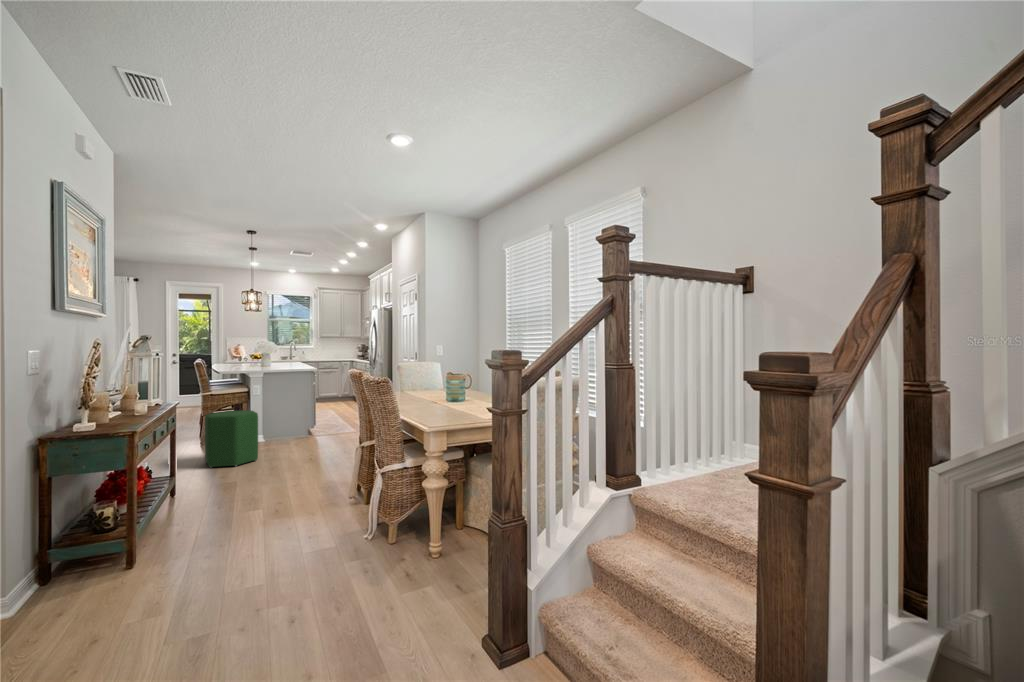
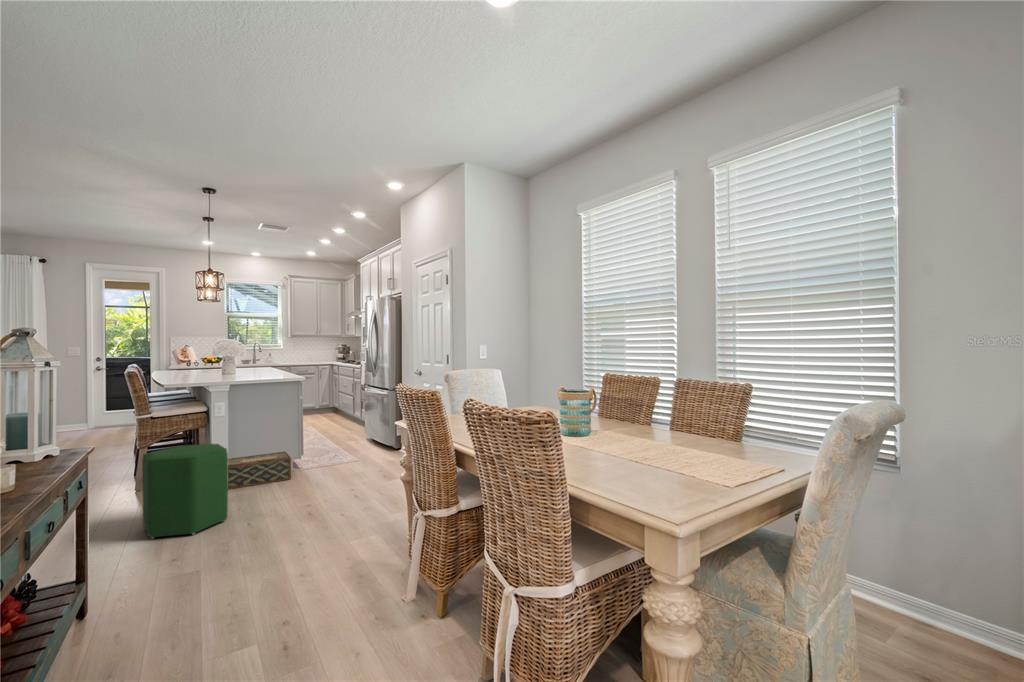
woven basket: none [260,421,306,445] -> present [228,452,291,489]

